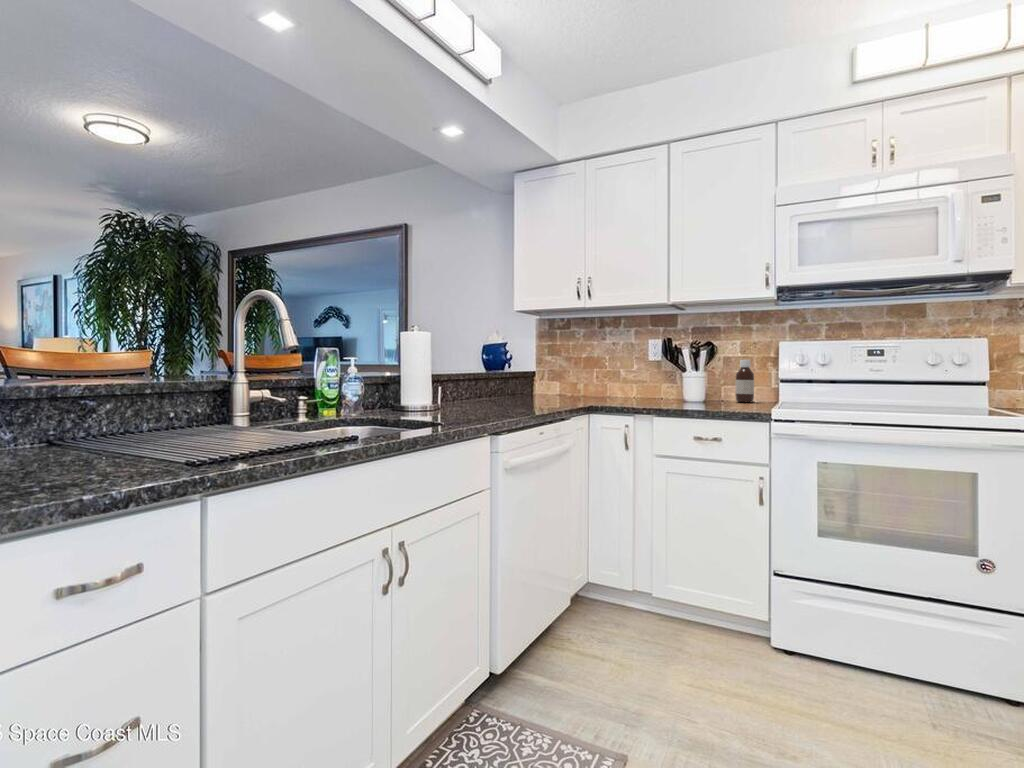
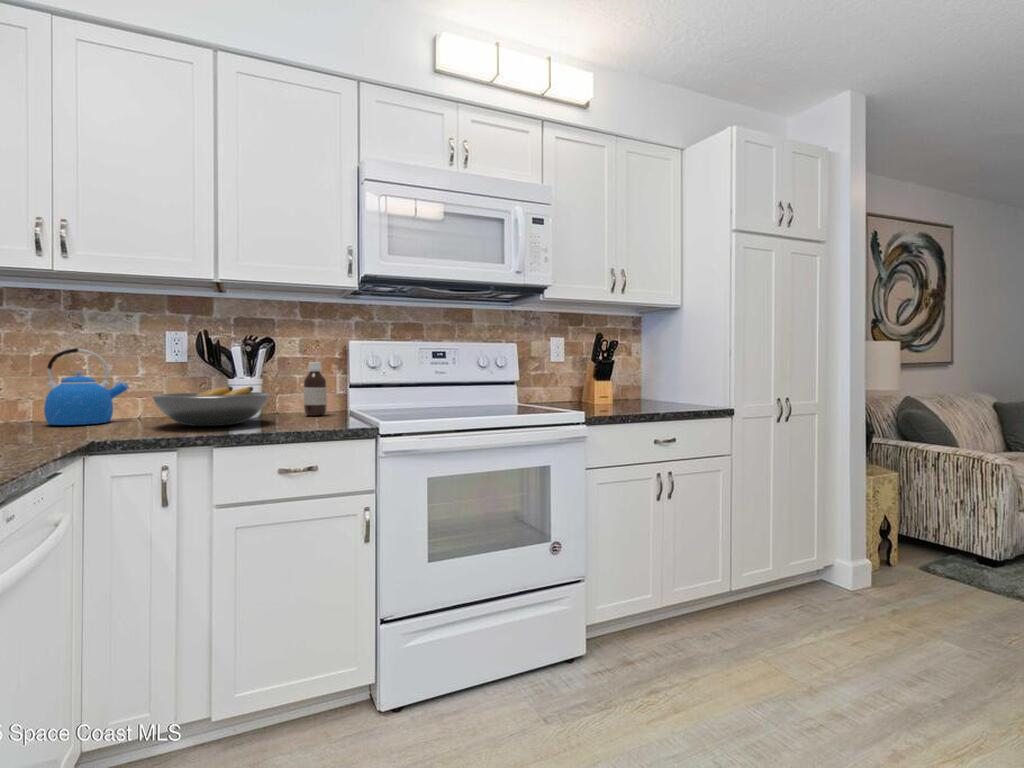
kettle: none [583,353,626,399] -> present [44,348,129,425]
fruit bowl: none [628,377,703,404] -> present [152,386,270,426]

